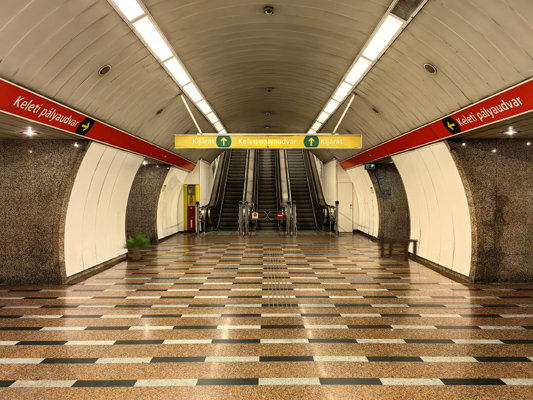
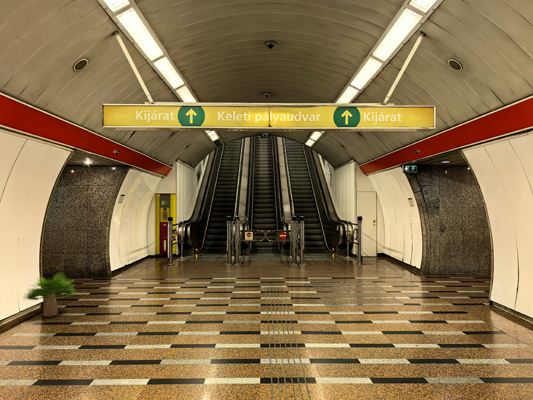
bench: present [380,236,418,261] -> none [446,275,516,321]

